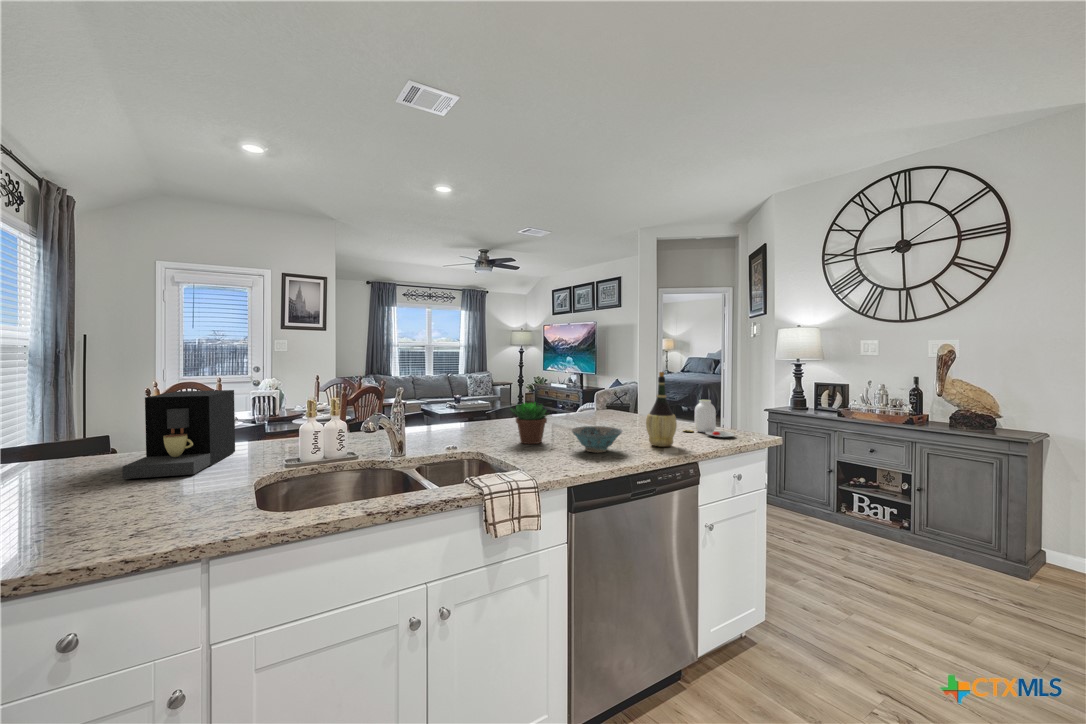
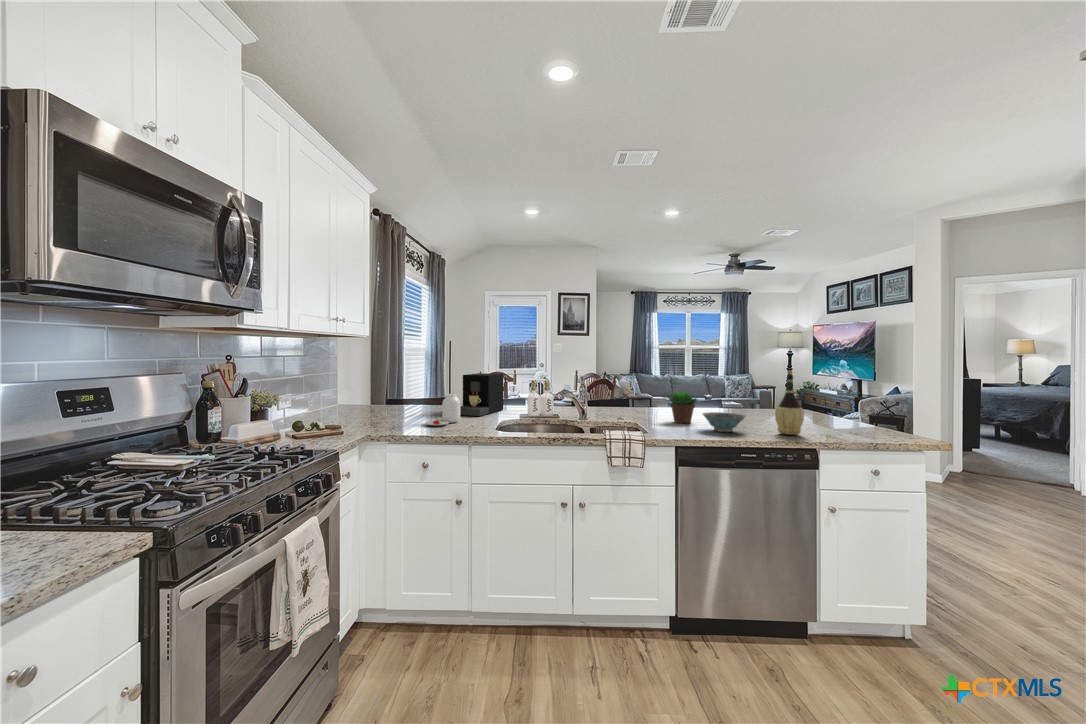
jar: present [684,400,734,437] -> present [425,394,460,426]

